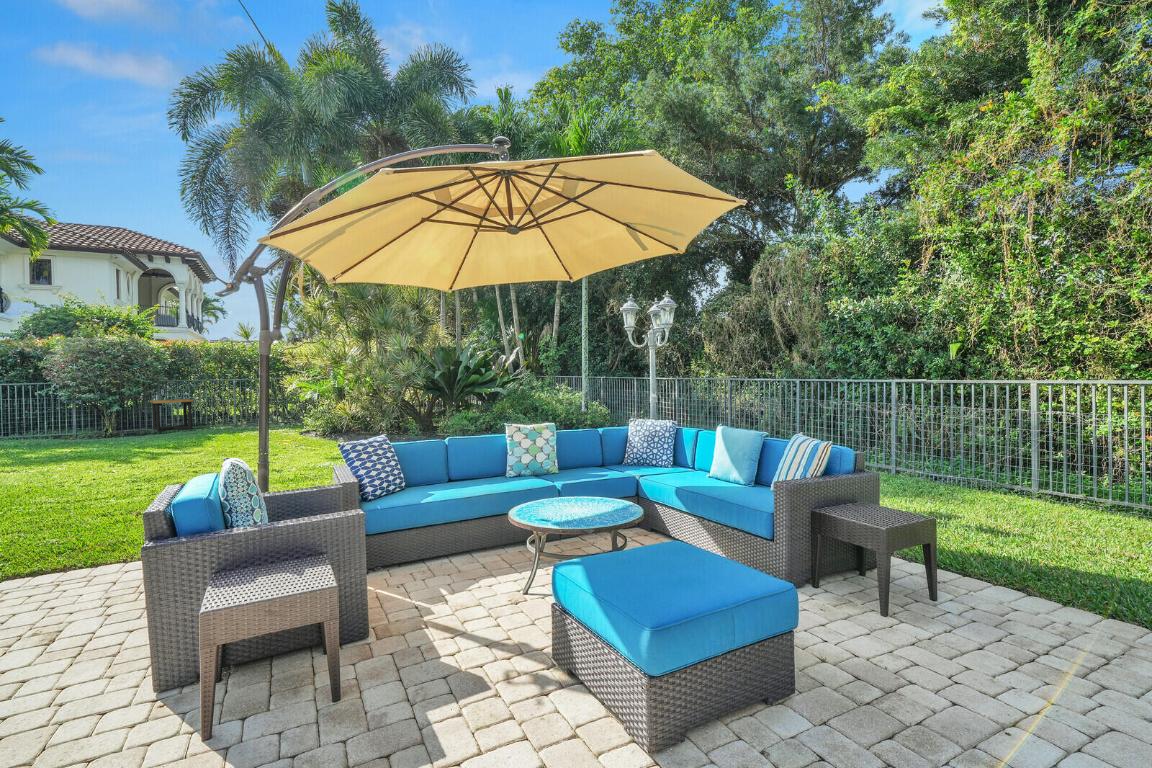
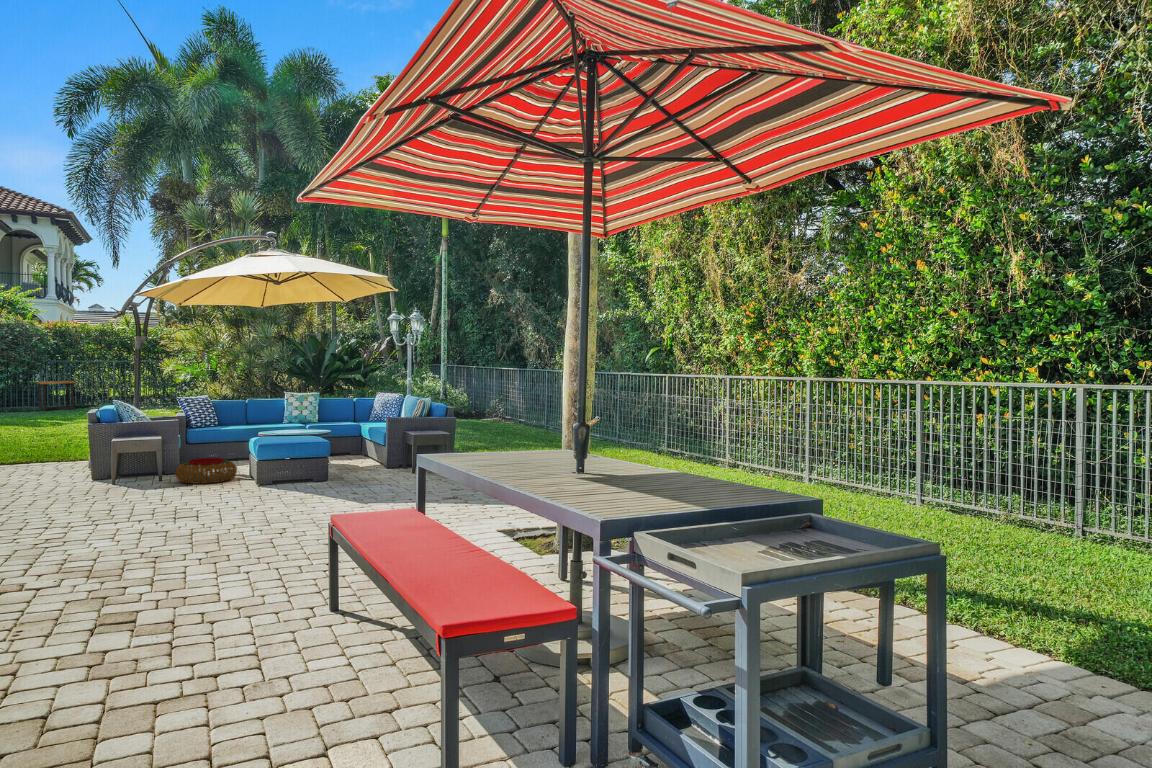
pouf: none [383,615,533,726] -> present [175,458,237,484]

